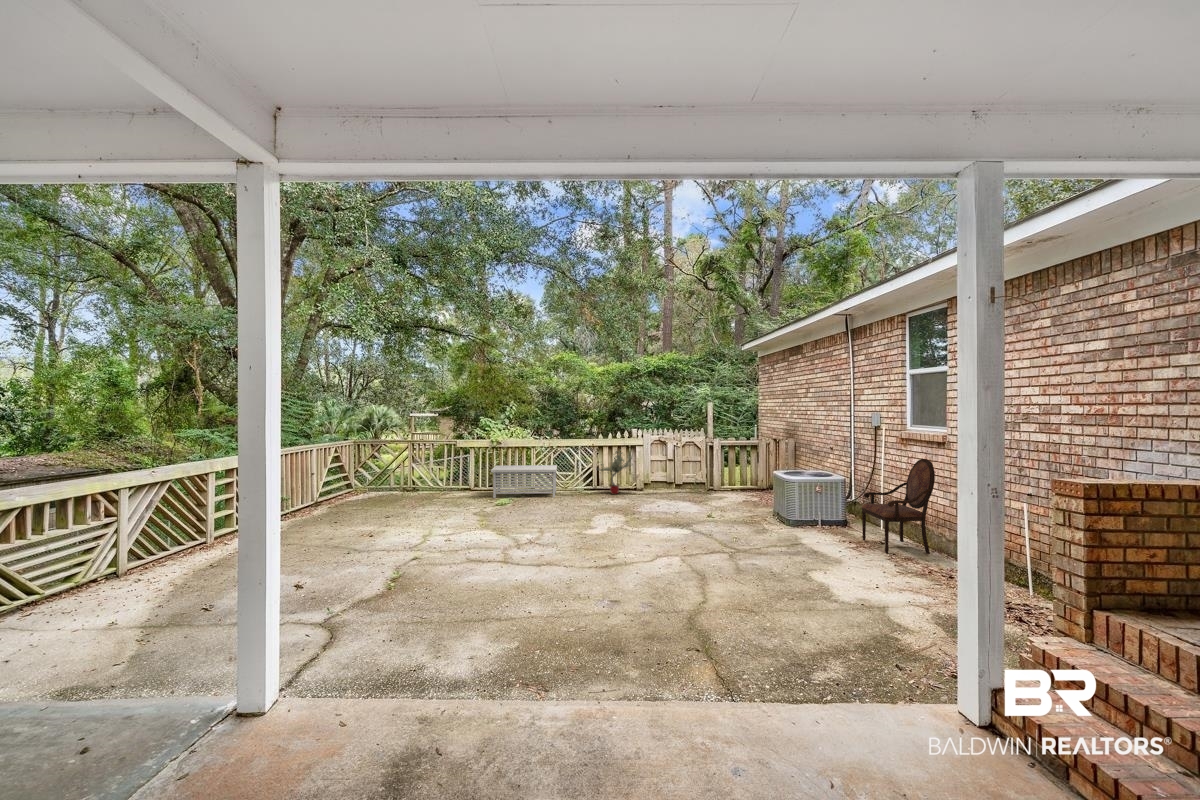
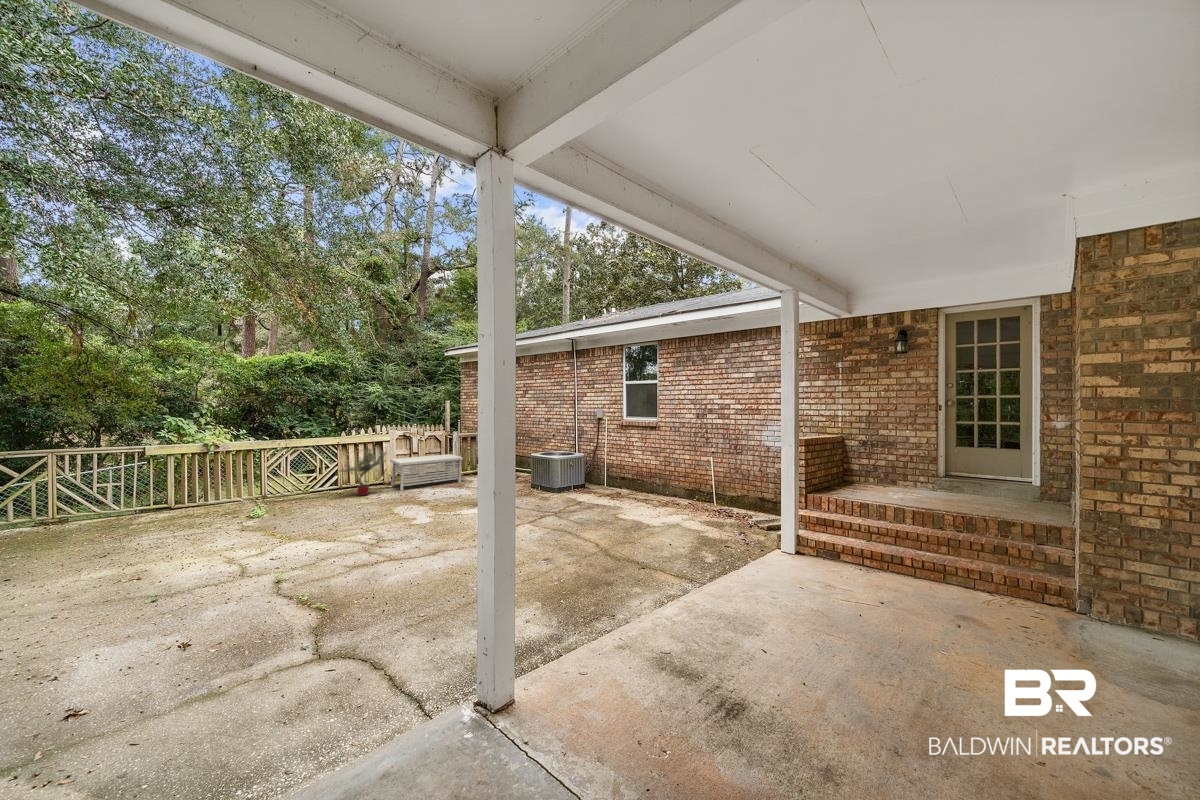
armchair: present [862,459,935,554] -> none [613,437,653,500]
storage bench: present [491,465,557,498] -> present [390,454,463,491]

